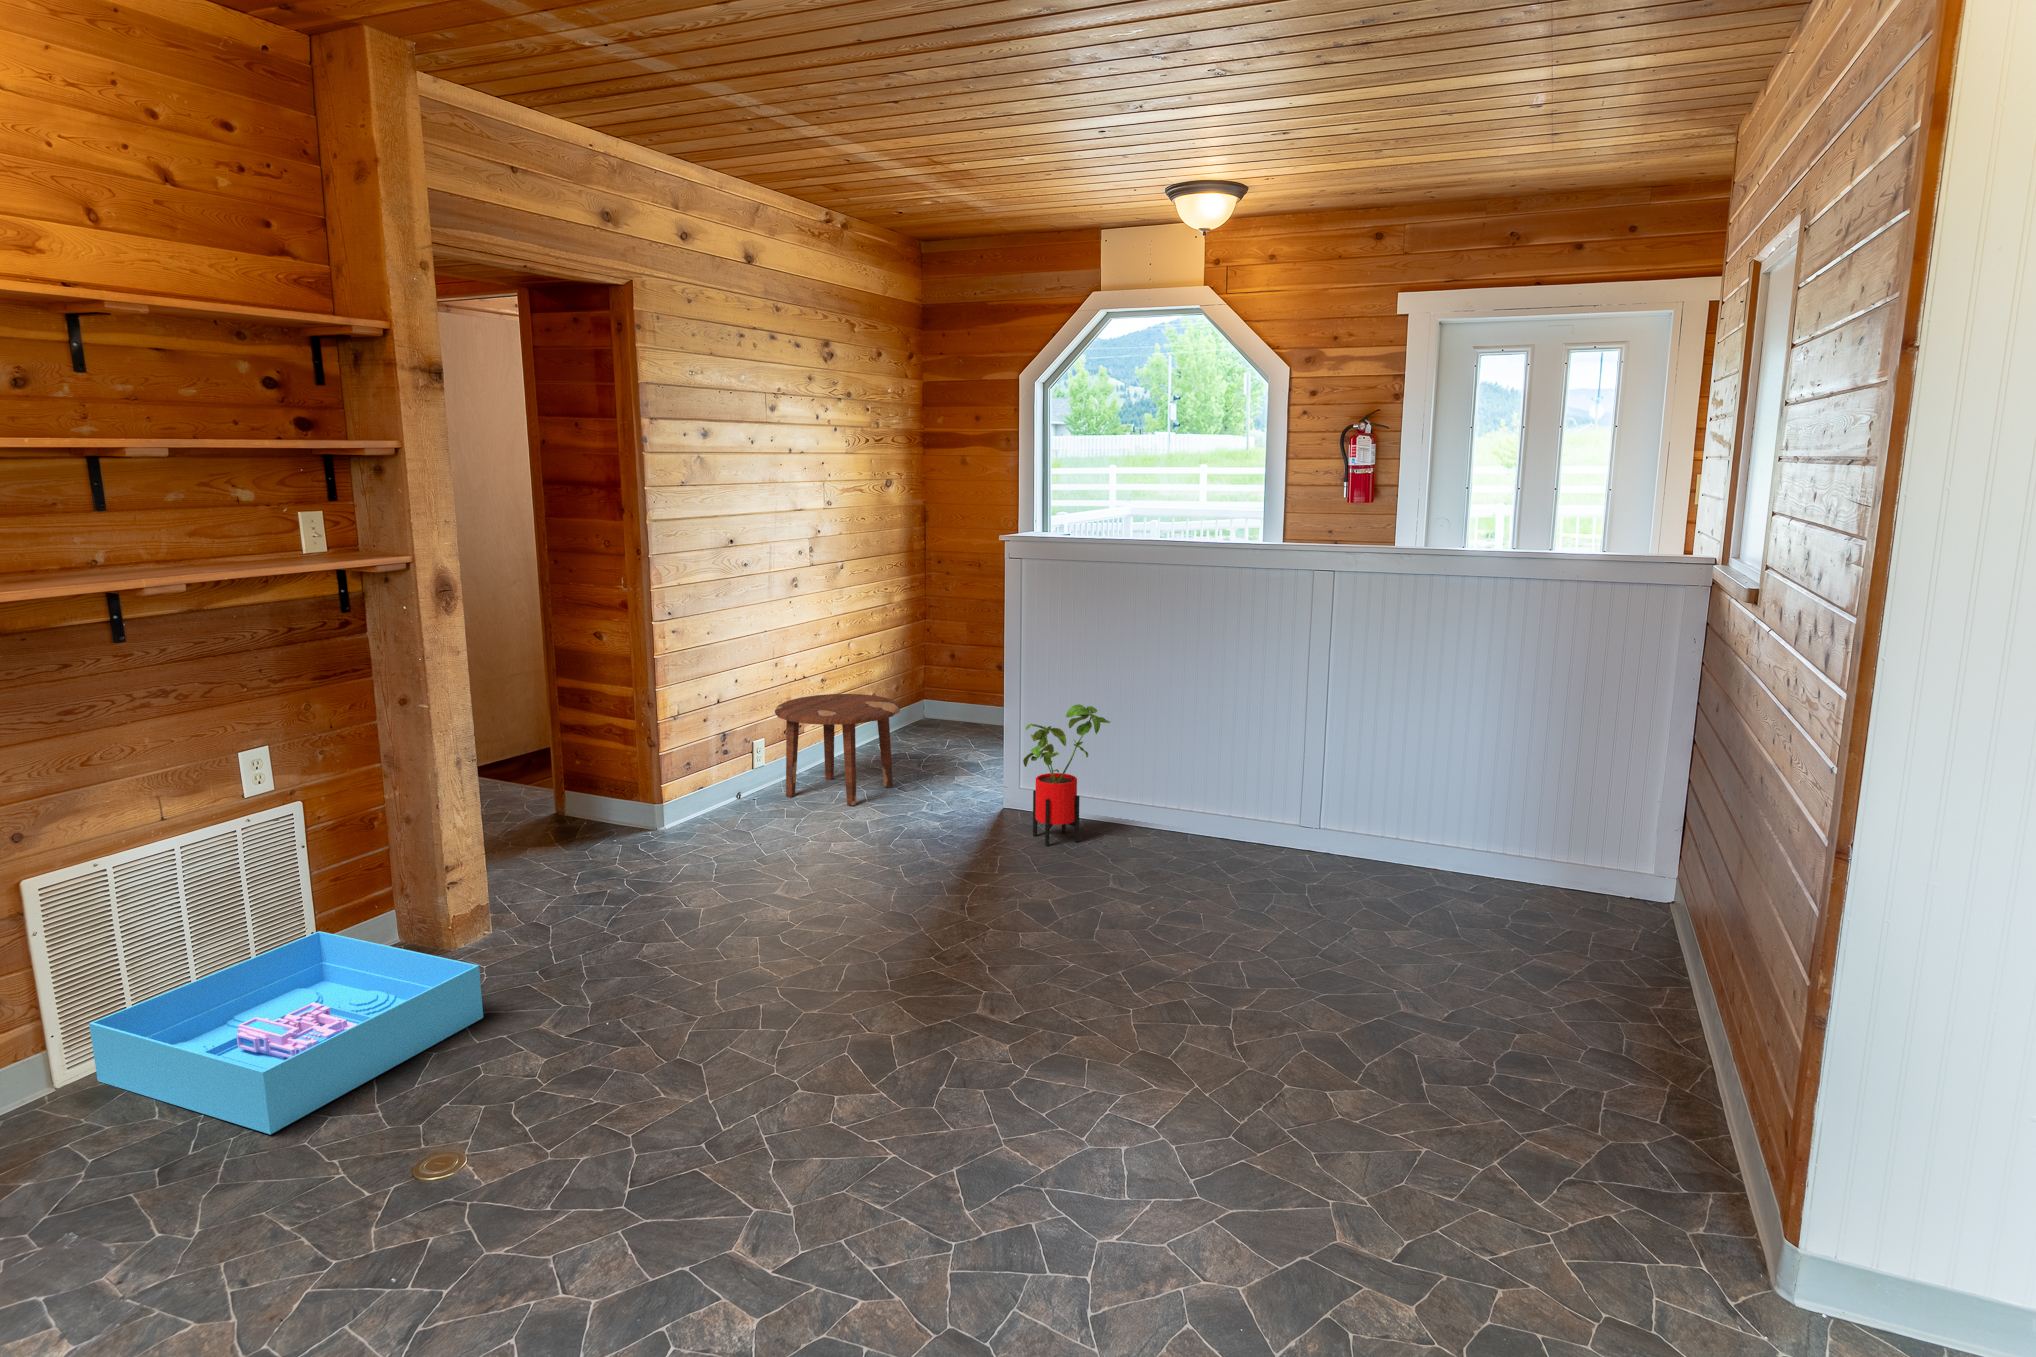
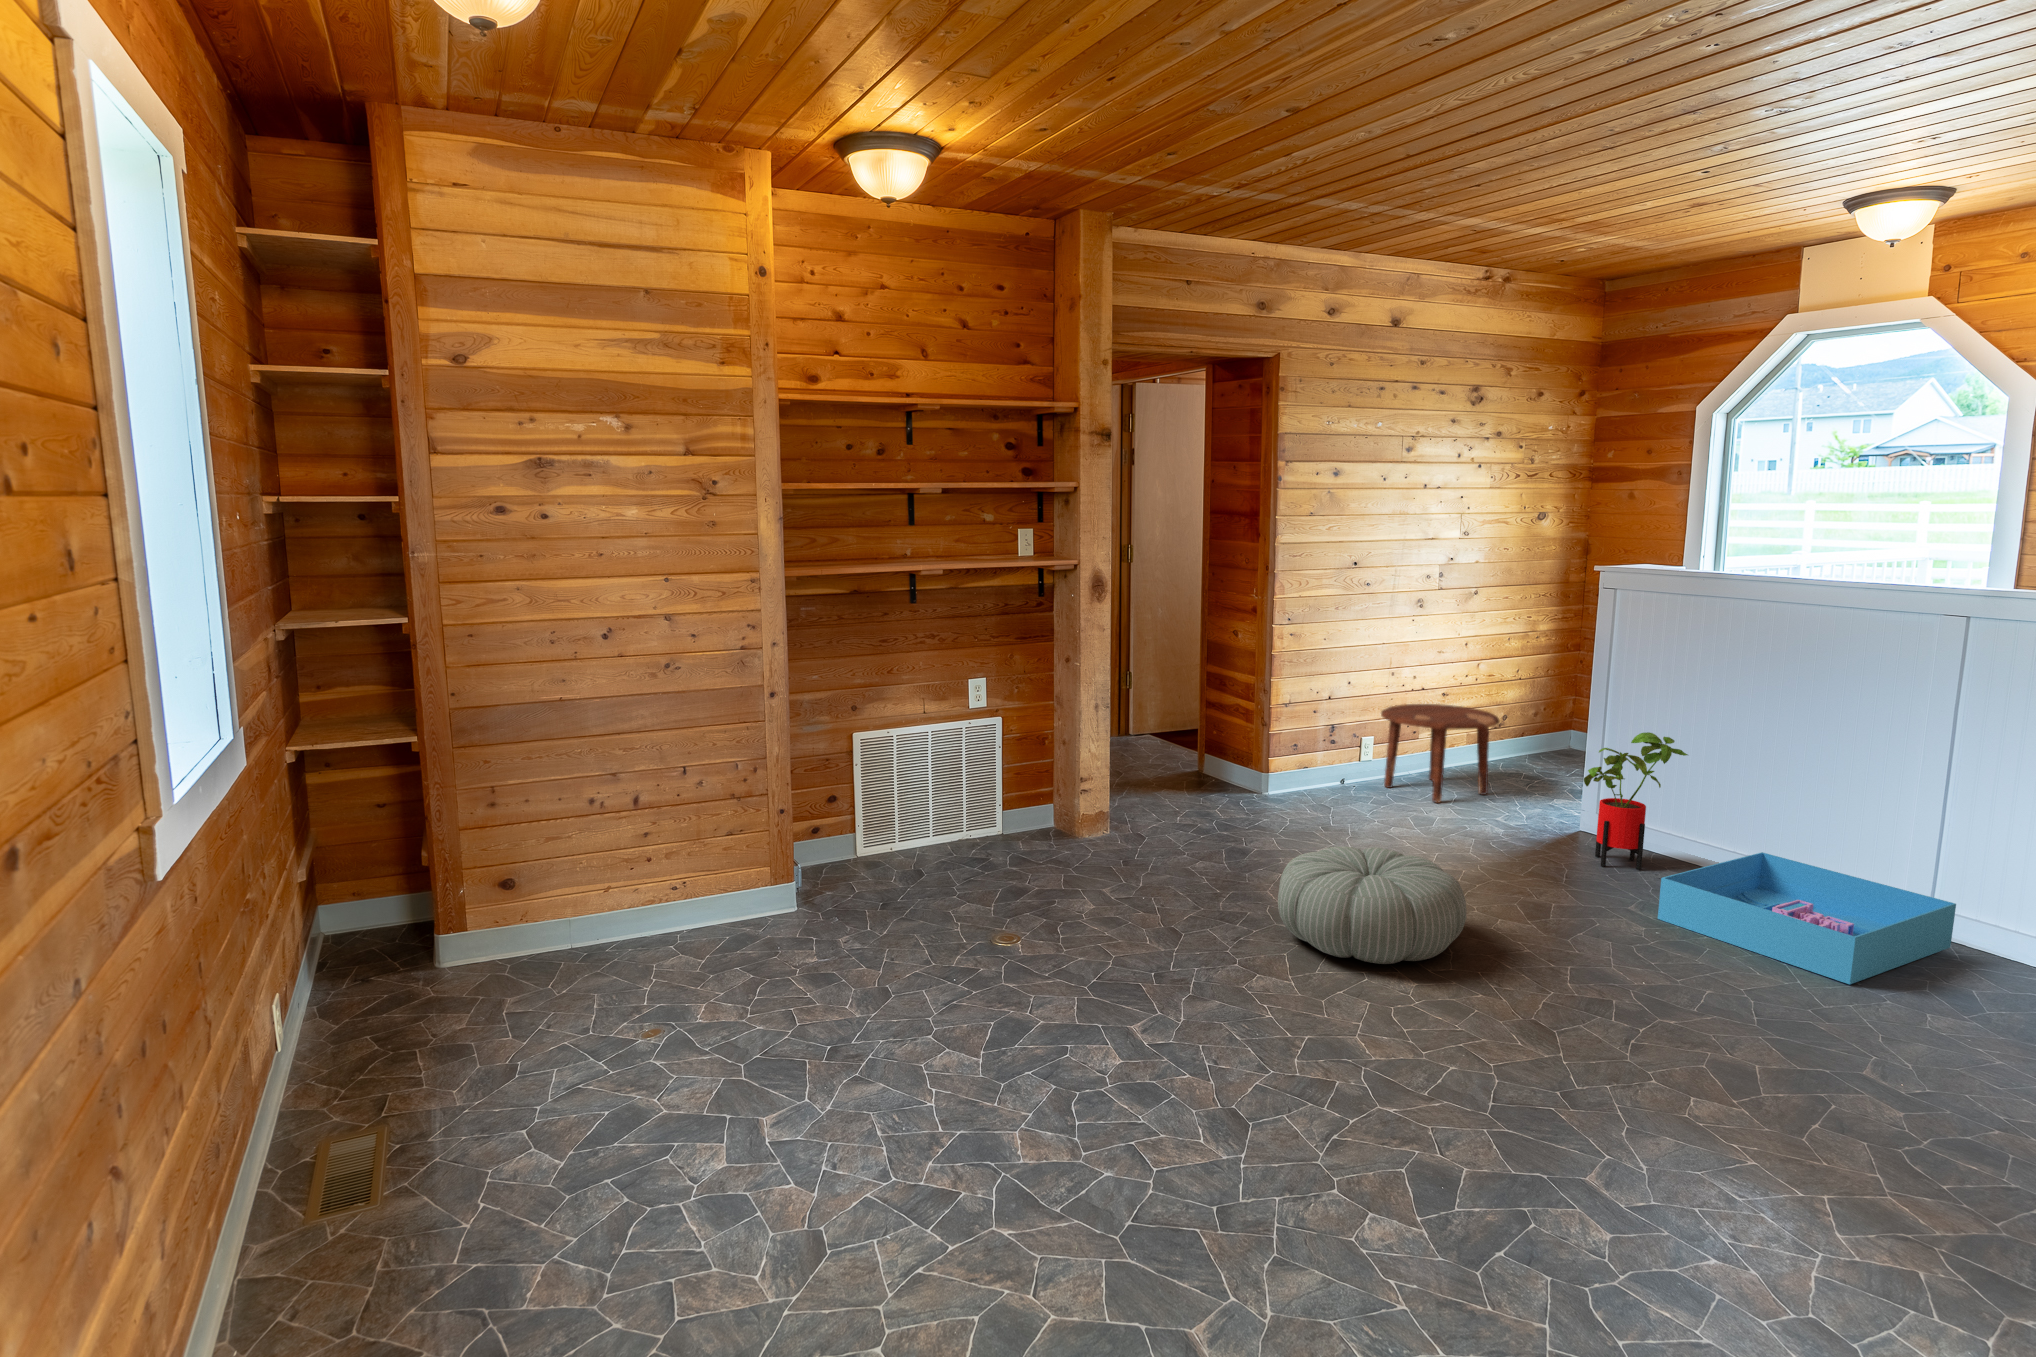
pouf: none [791,883,1006,1031] -> present [1278,846,1466,964]
storage bin: present [89,931,483,1134] -> present [1658,852,1956,984]

